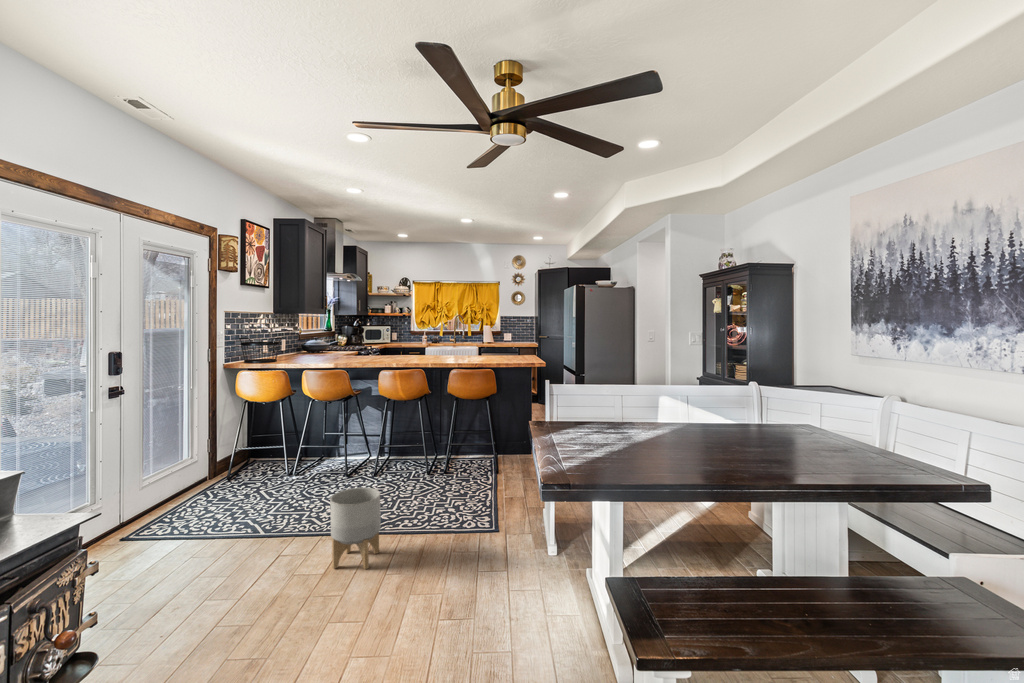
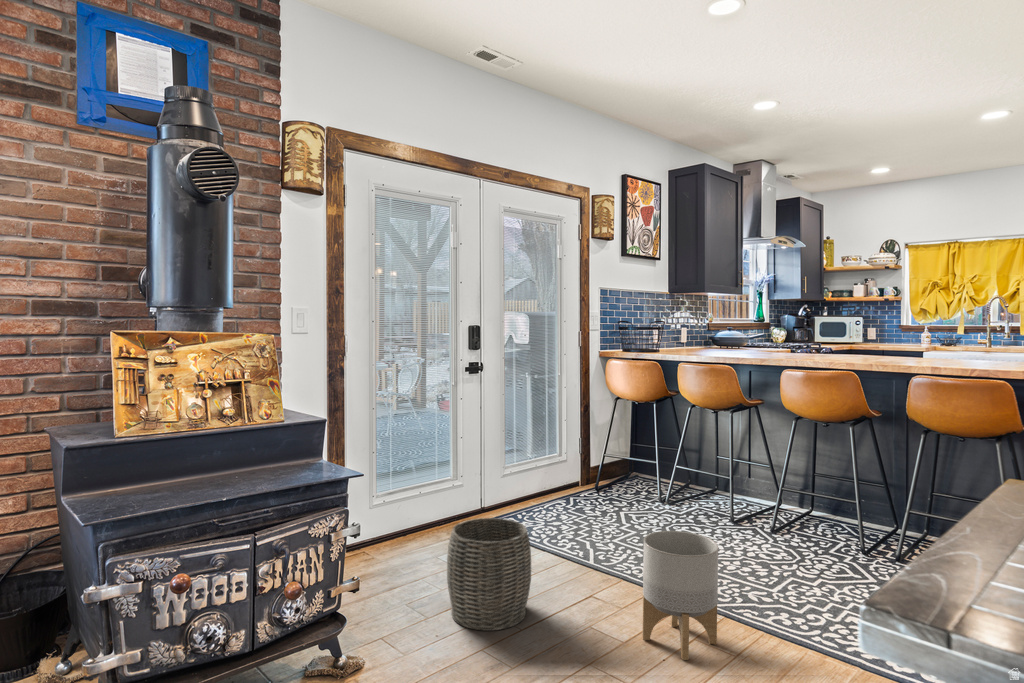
woven basket: none [150,519,237,621] -> present [447,518,531,631]

